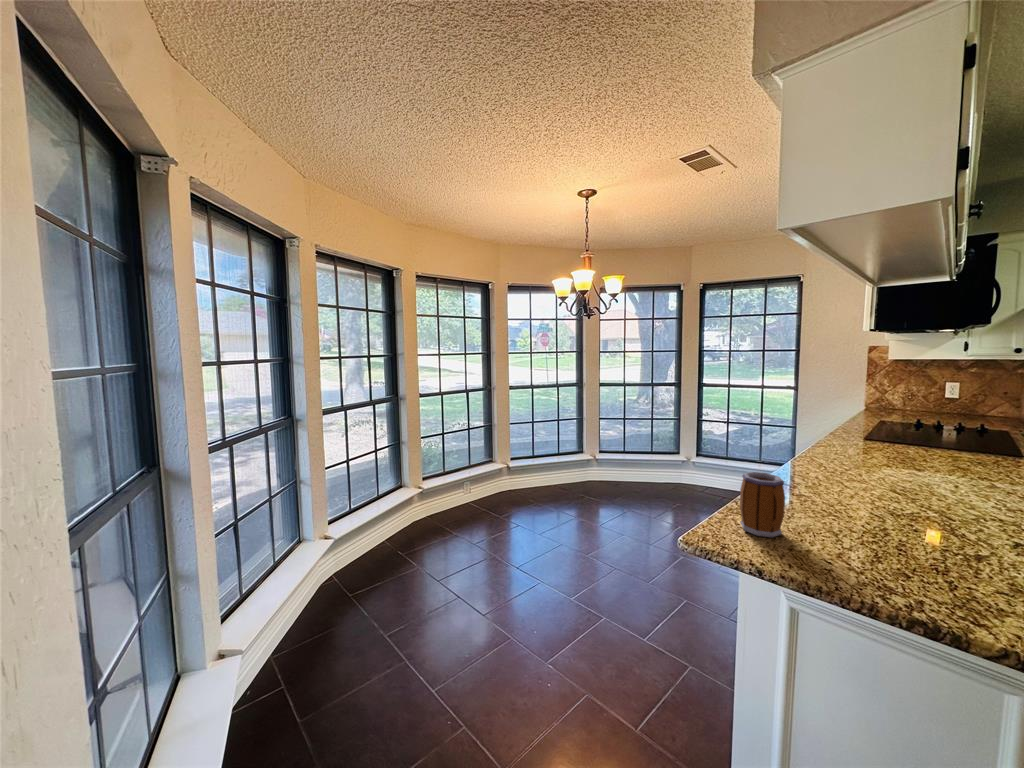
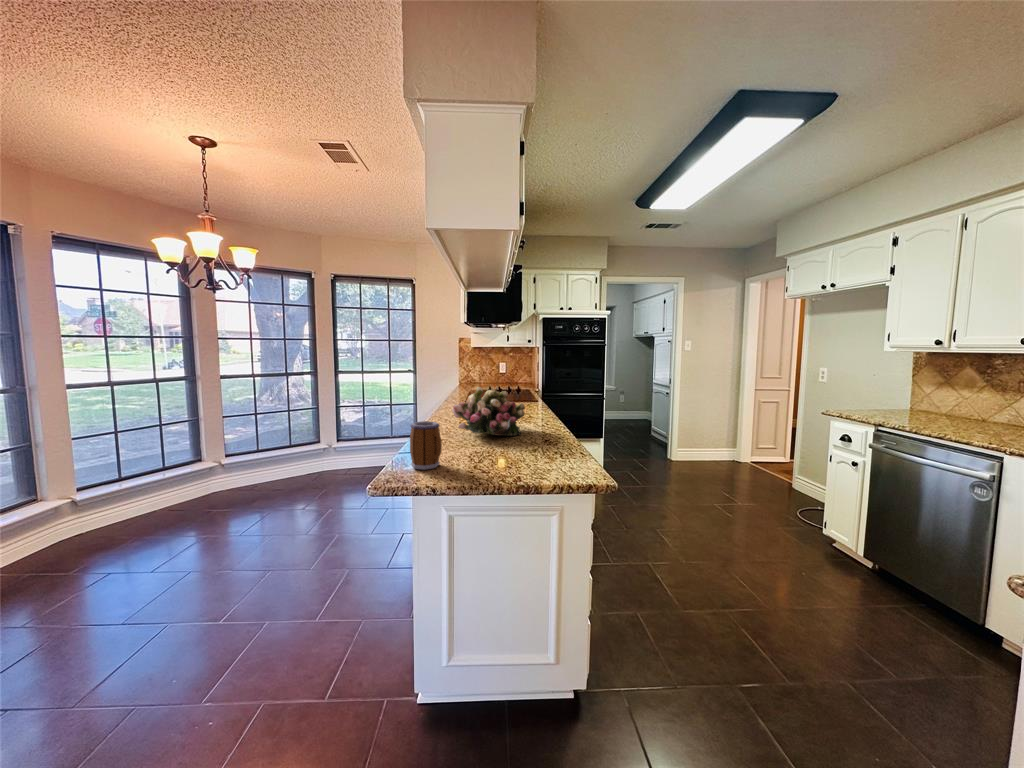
flower arrangement: none [823,430,975,519] -> present [452,387,525,436]

